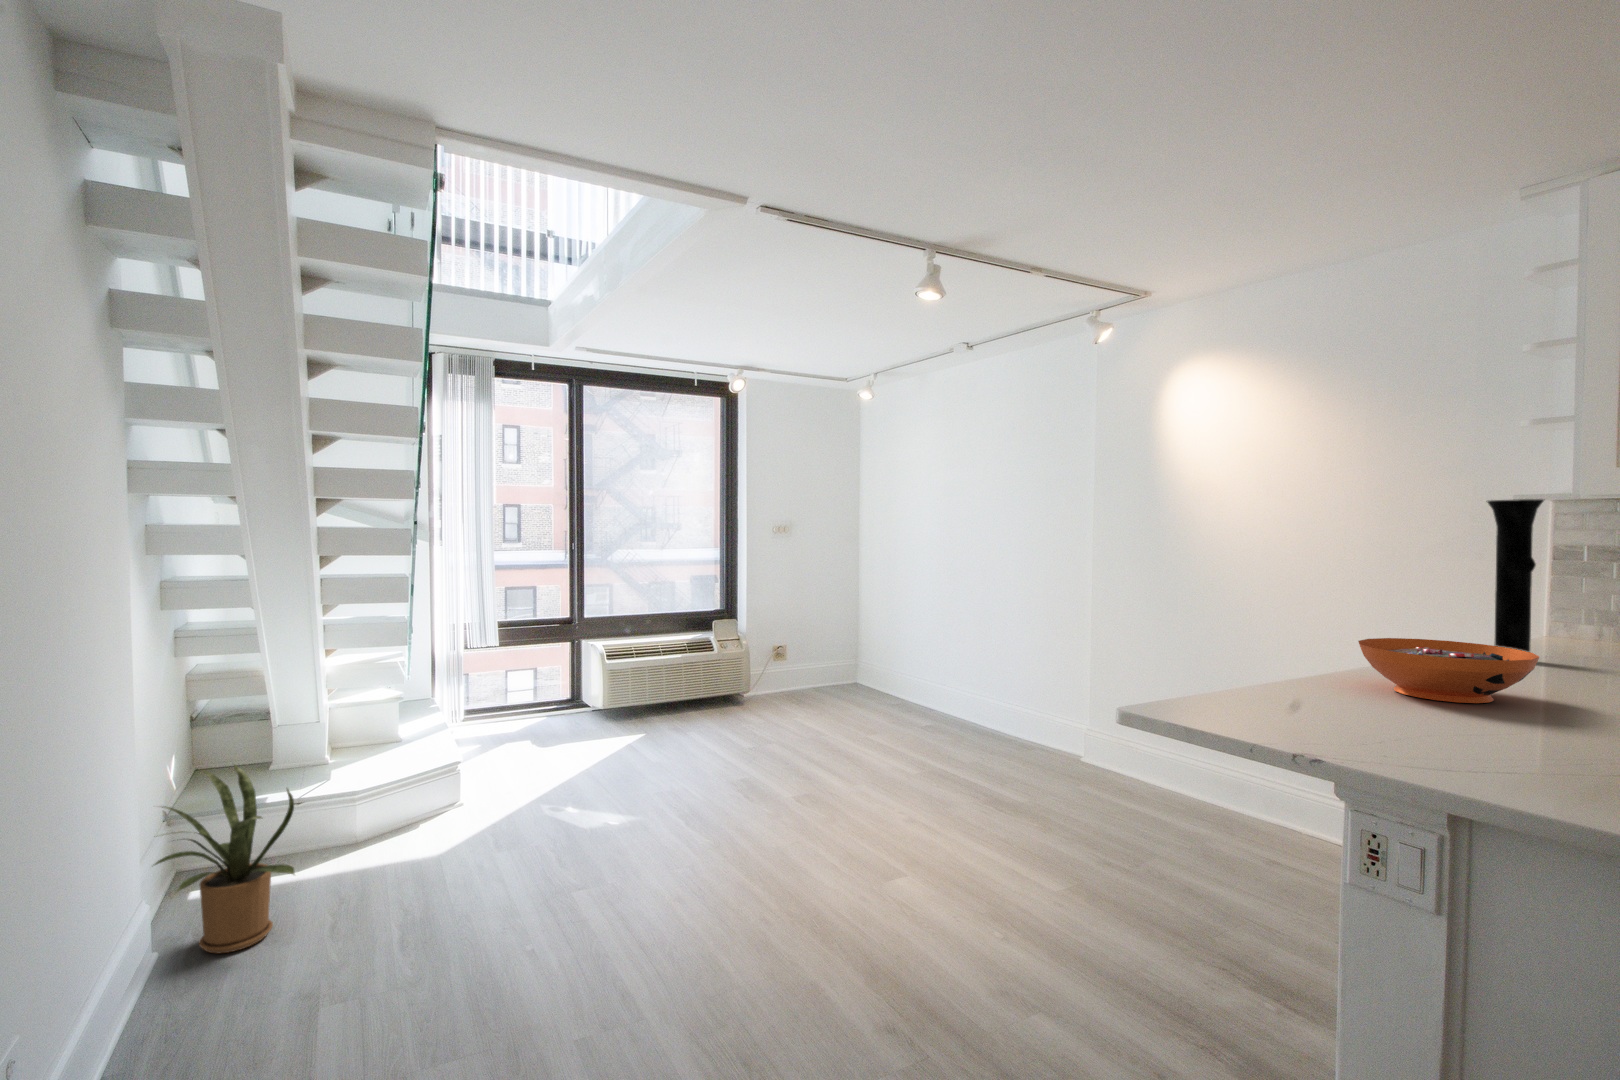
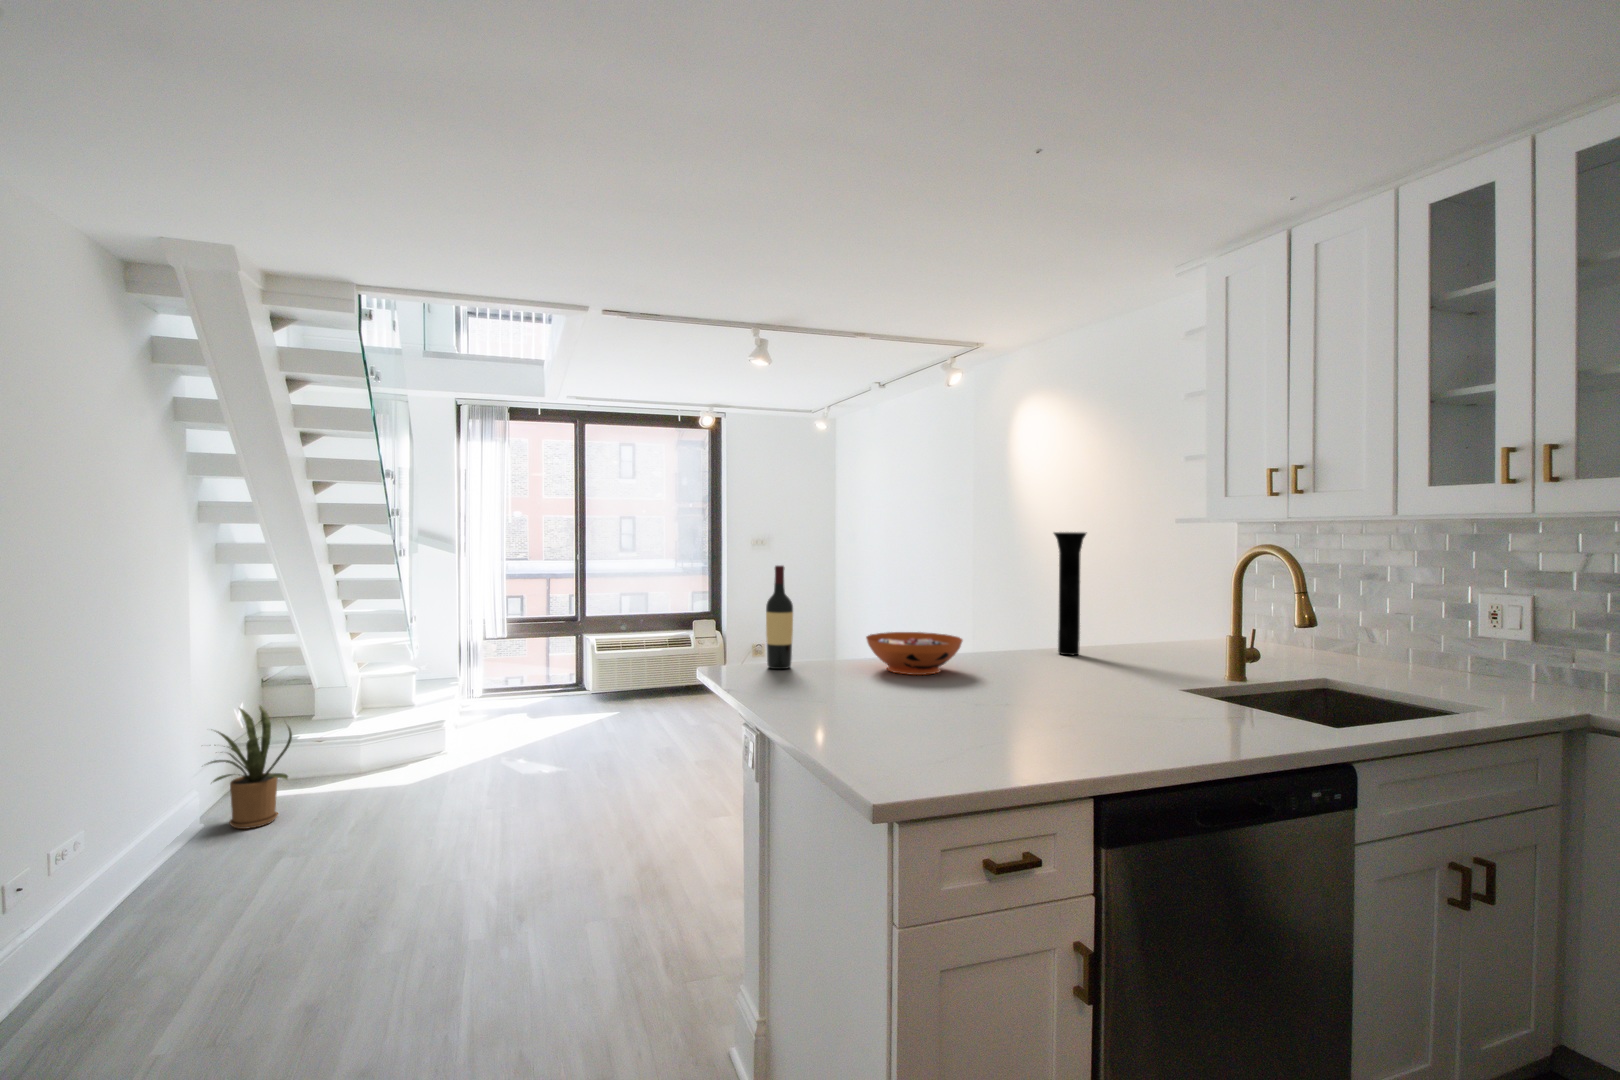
wine bottle: none [1237,545,1285,702] -> present [766,565,793,669]

